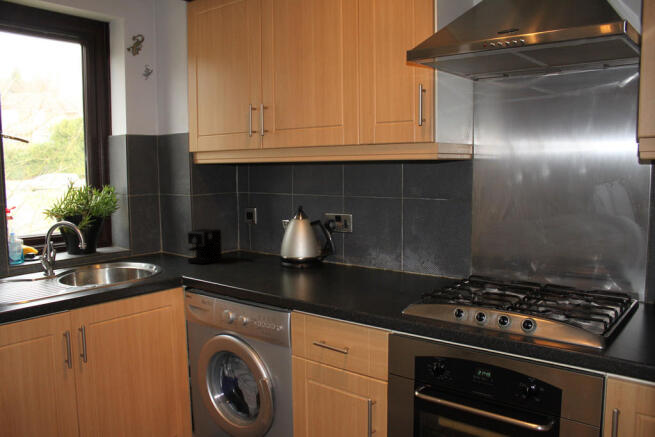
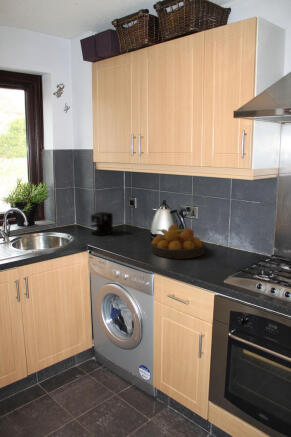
fruit bowl: none [284,239,367,288] -> present [151,225,205,259]

